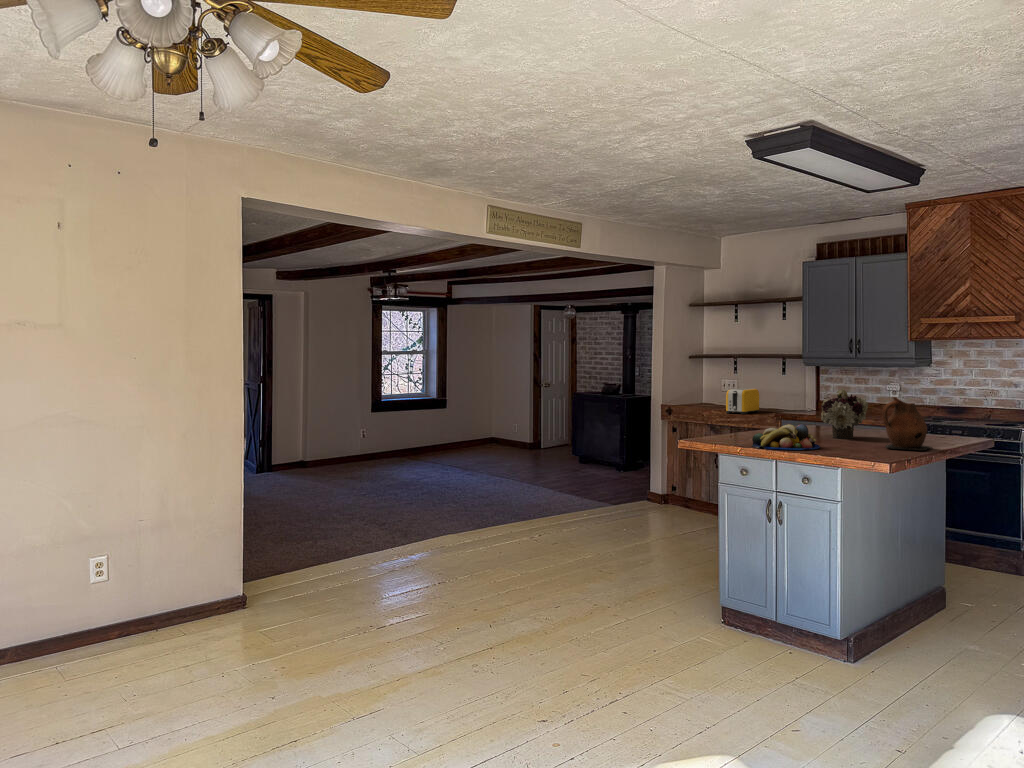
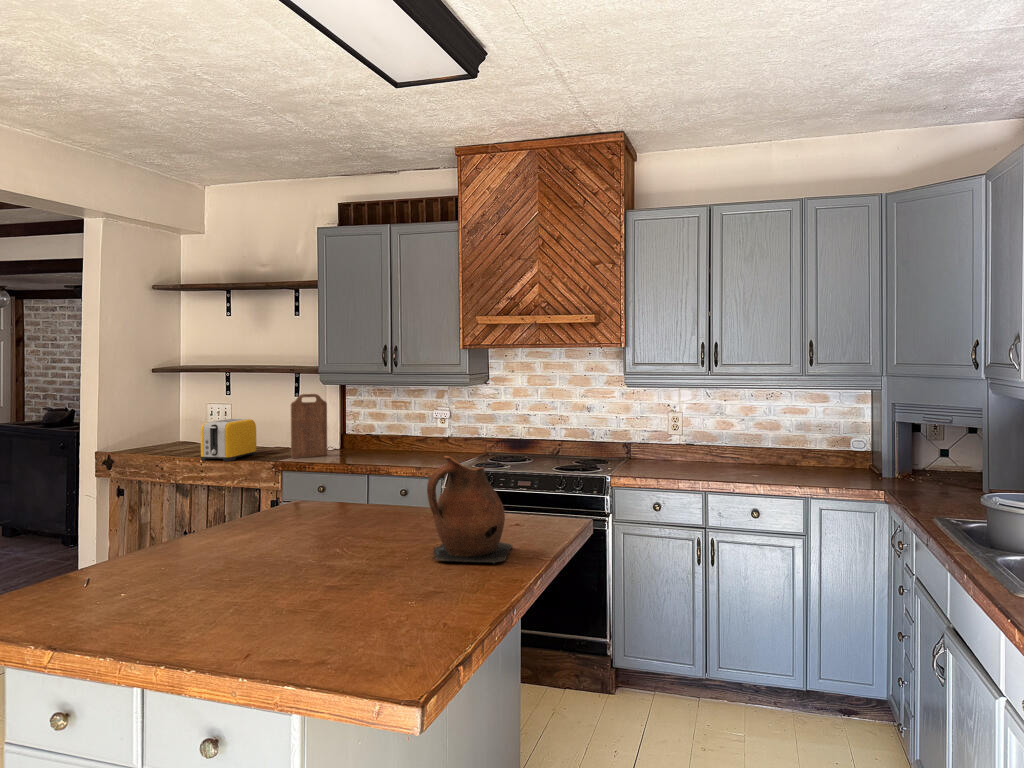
cutting board: none [784,373,808,414] -> present [291,394,327,458]
flower arrangement: present [821,388,868,439] -> none [324,432,405,525]
fruit bowl: present [752,424,820,450] -> none [152,523,307,599]

